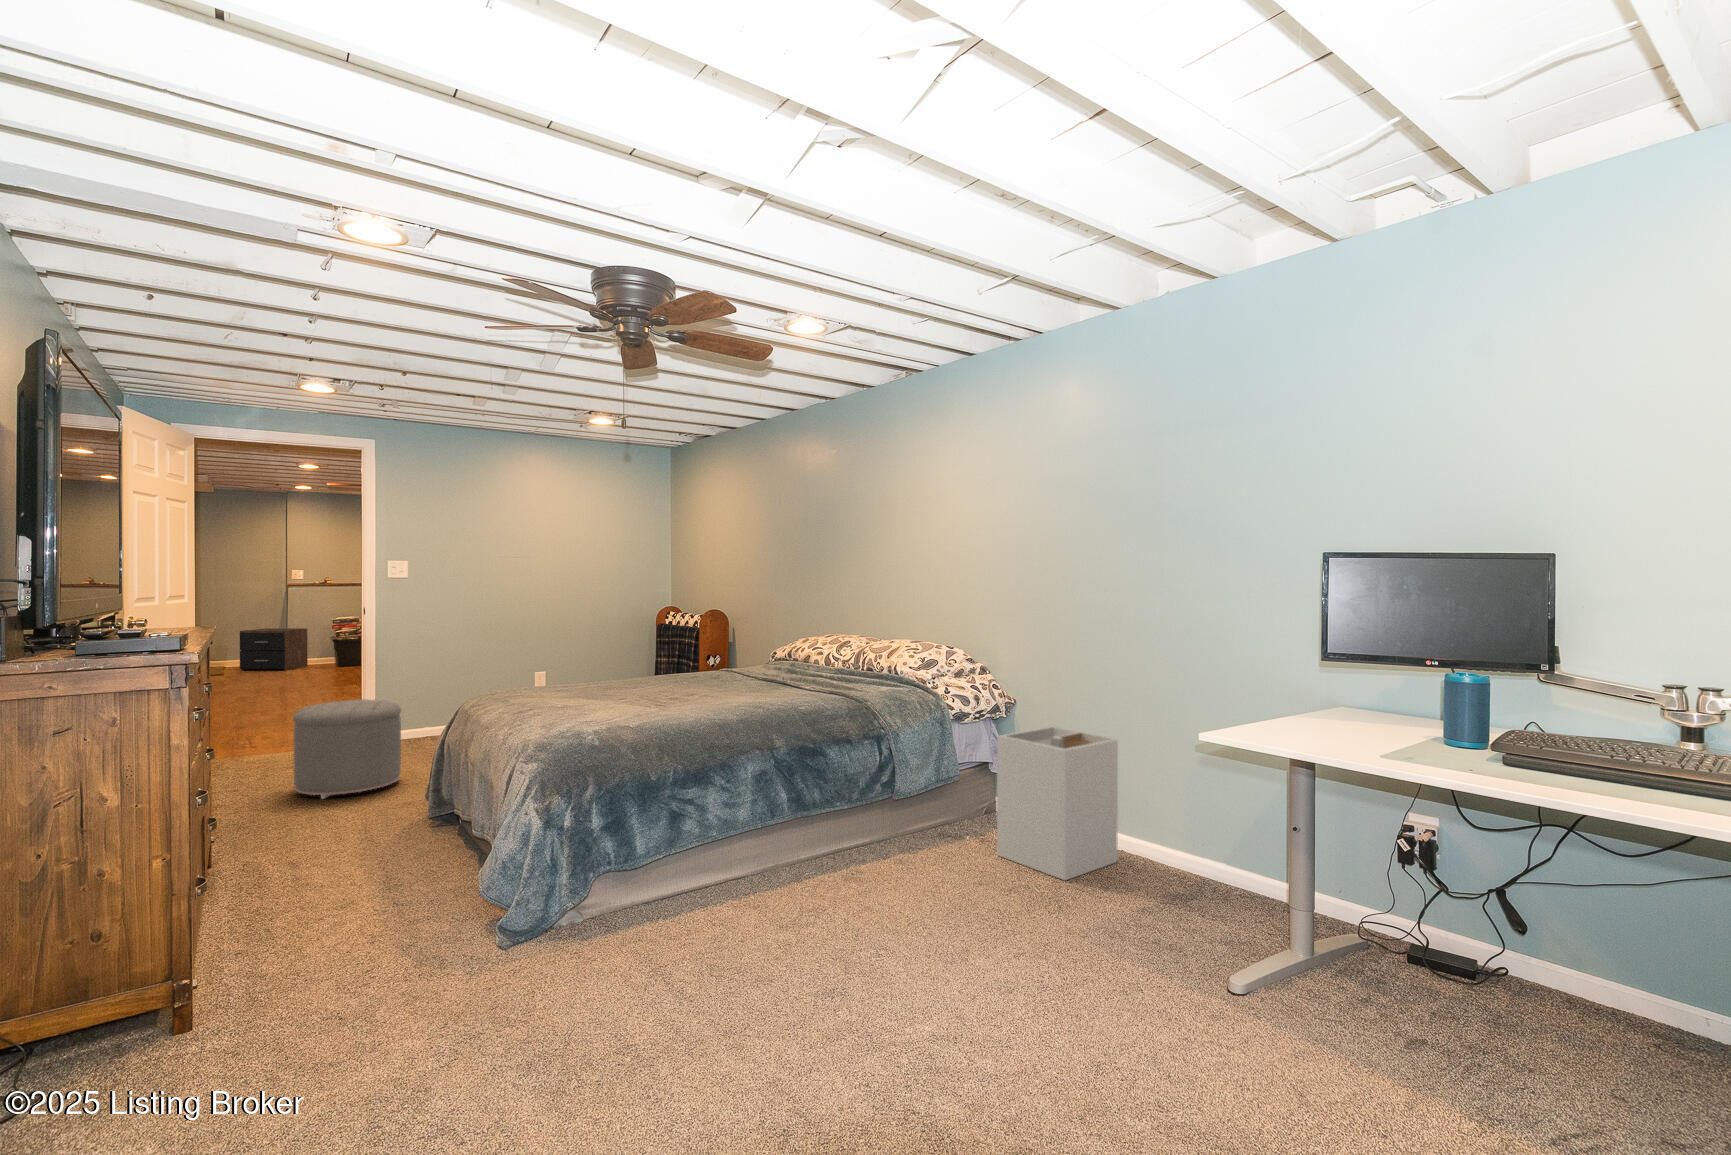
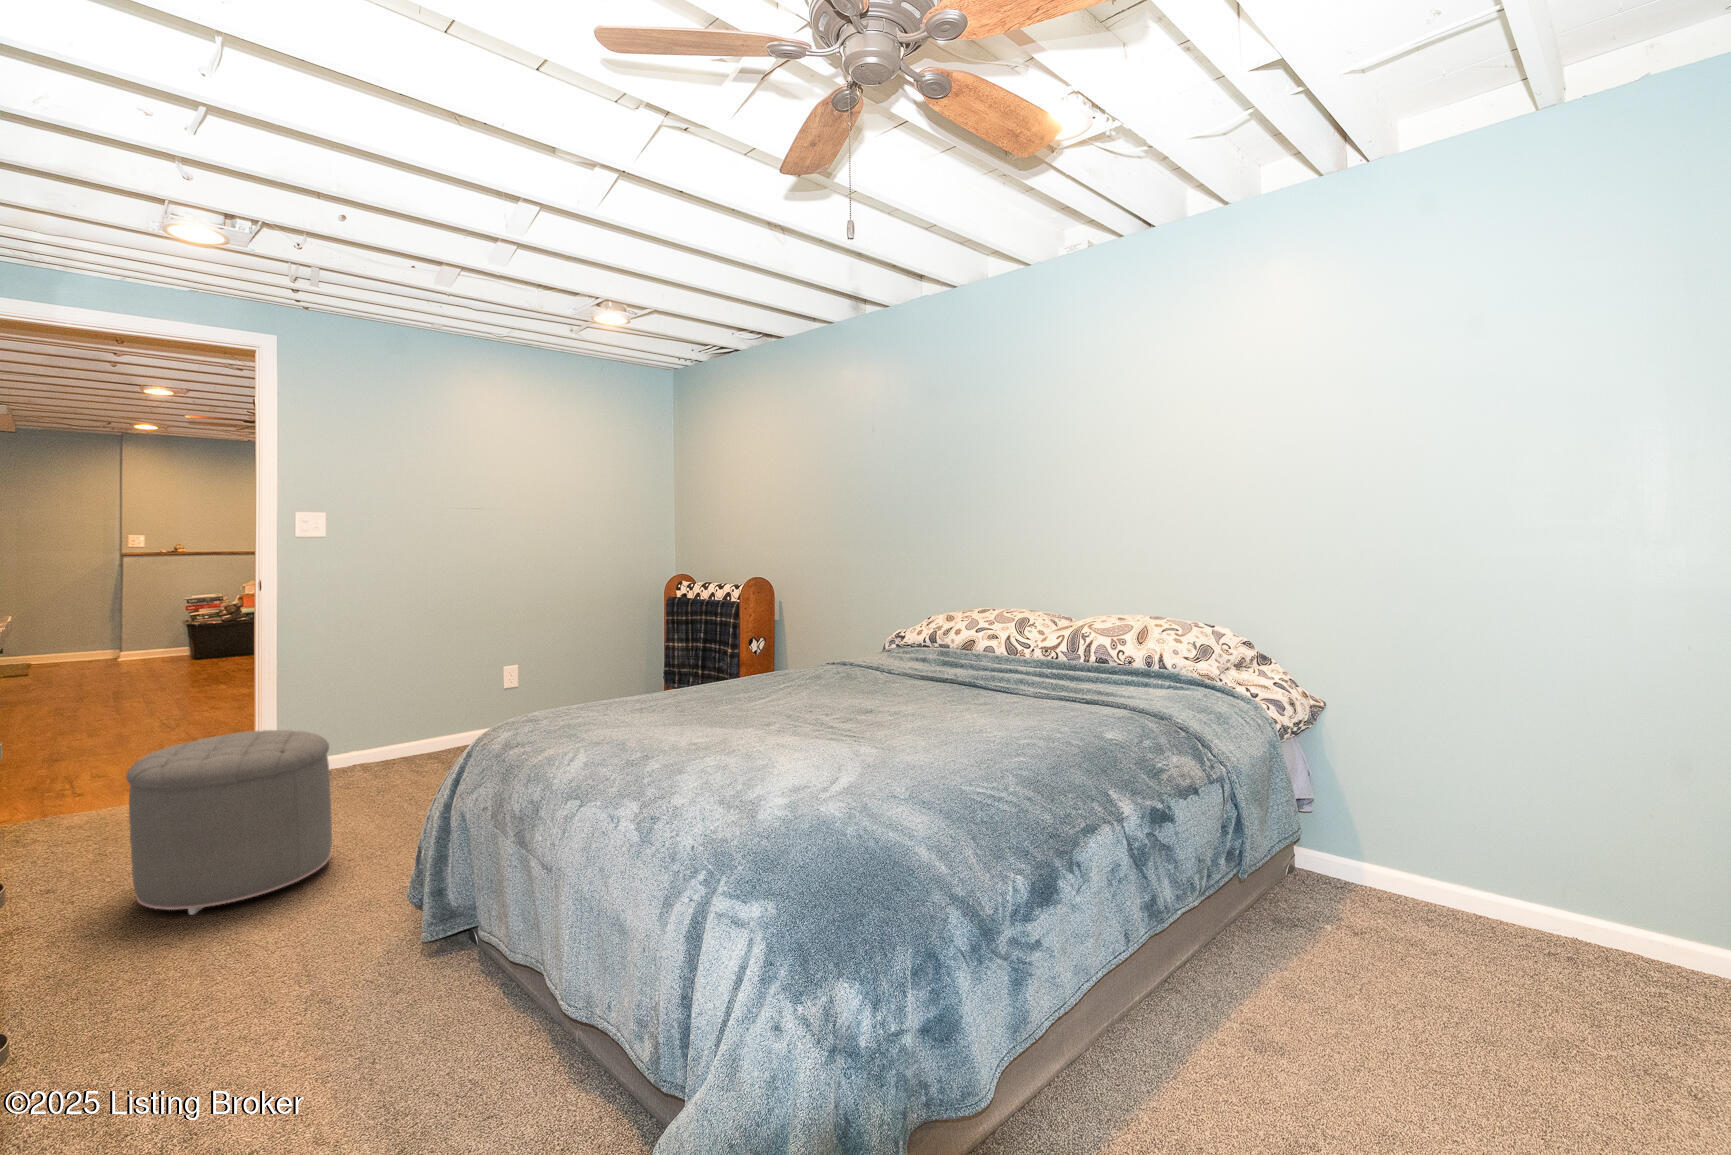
nightstand: present [240,628,308,670] -> none [50,610,153,666]
laundry hamper: present [997,727,1118,880] -> none [1414,743,1612,1013]

